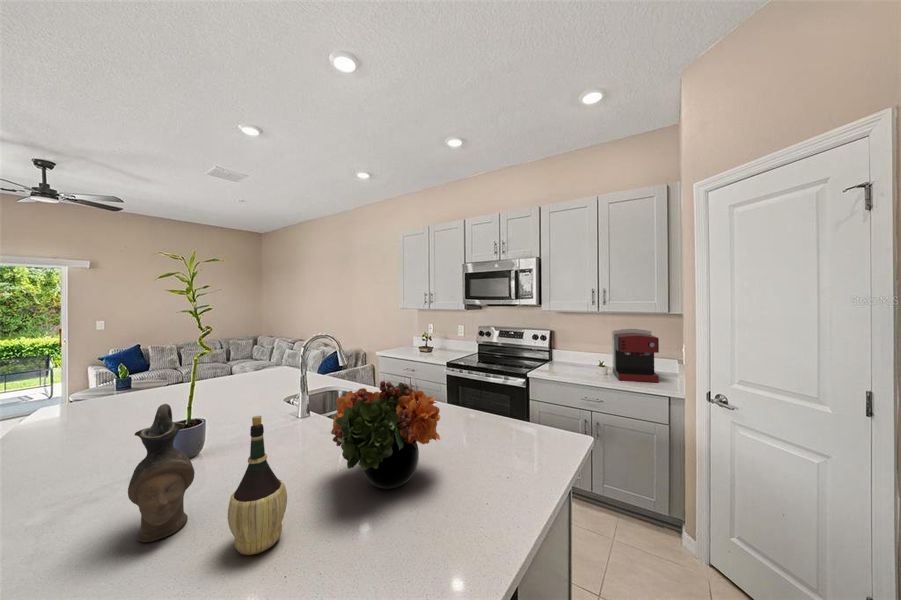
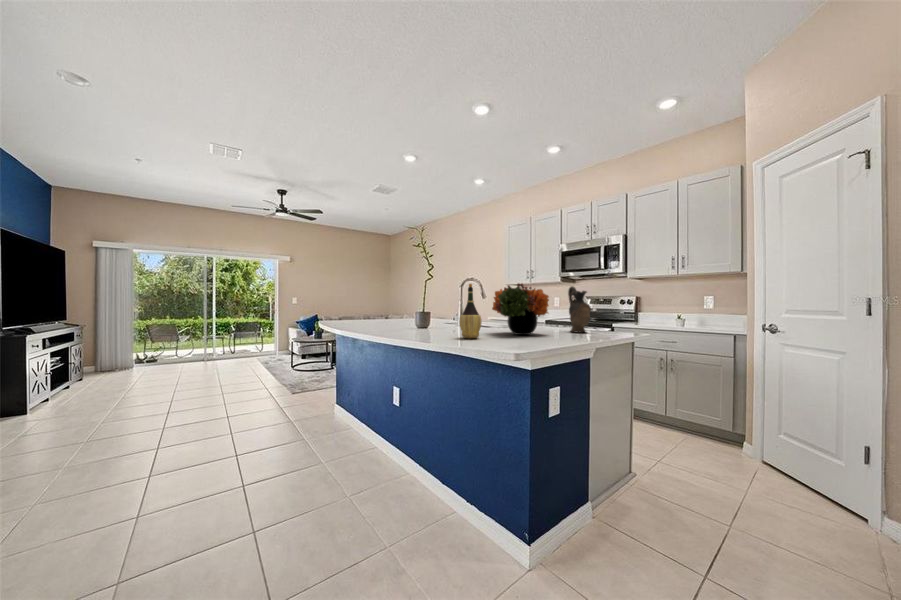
coffee maker: present [612,329,659,382] -> none [690,288,729,329]
ceramic pitcher: present [128,404,195,542] -> present [568,286,591,332]

